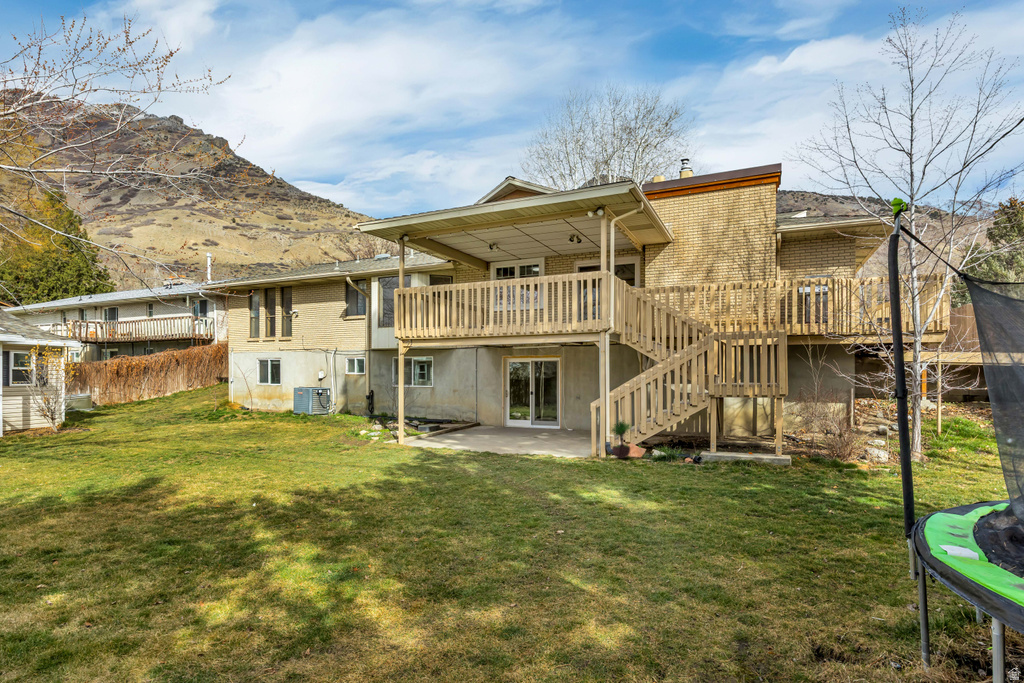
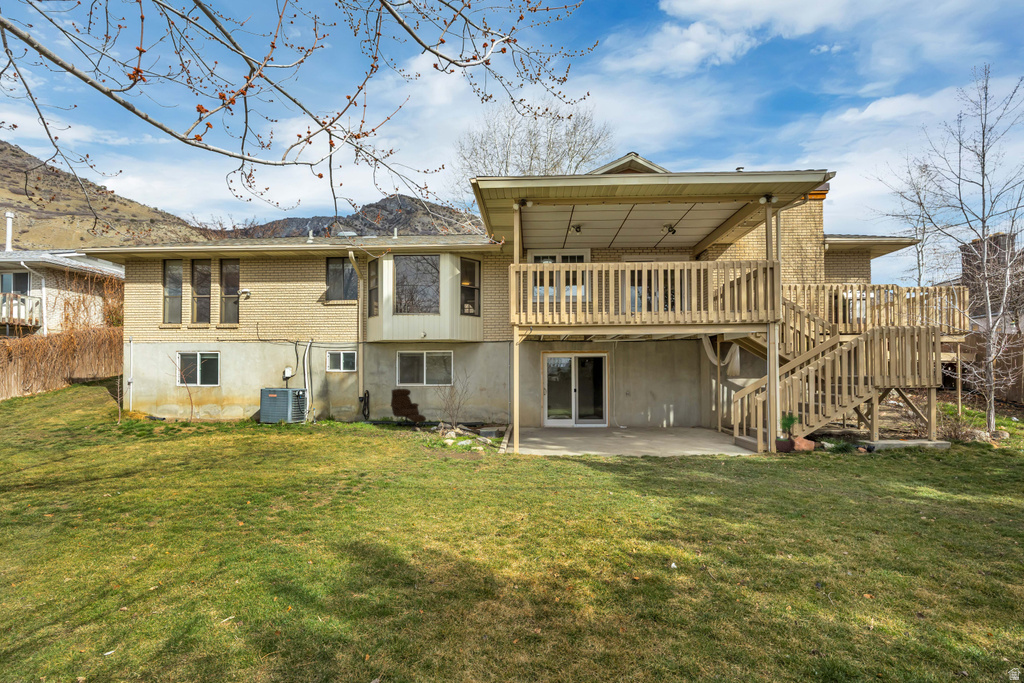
lounge chair: none [383,390,408,423] -> present [391,389,426,426]

